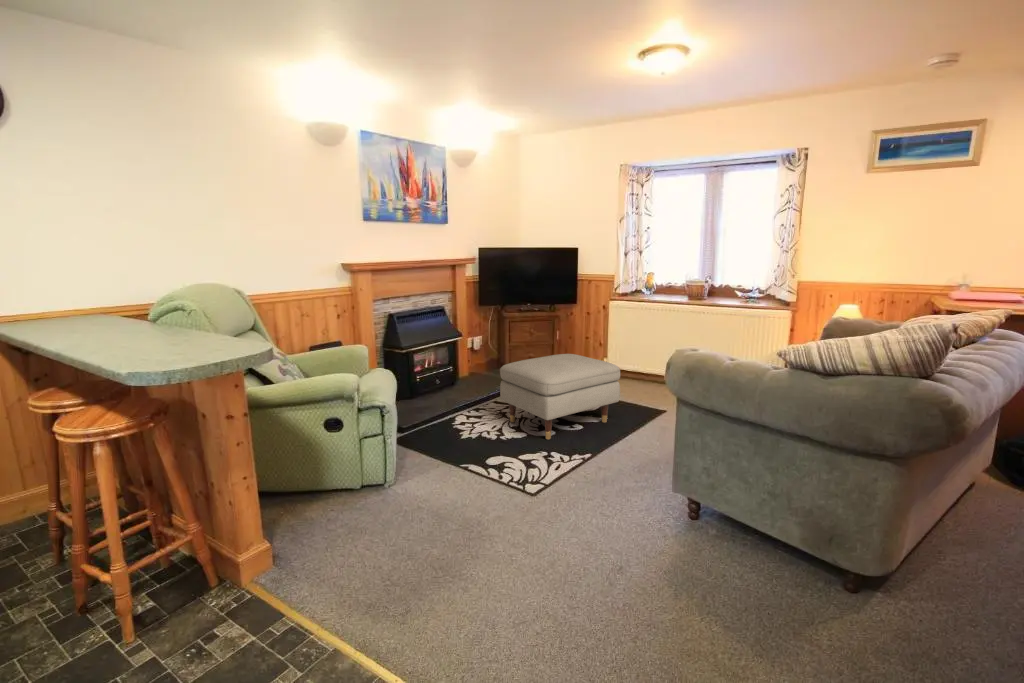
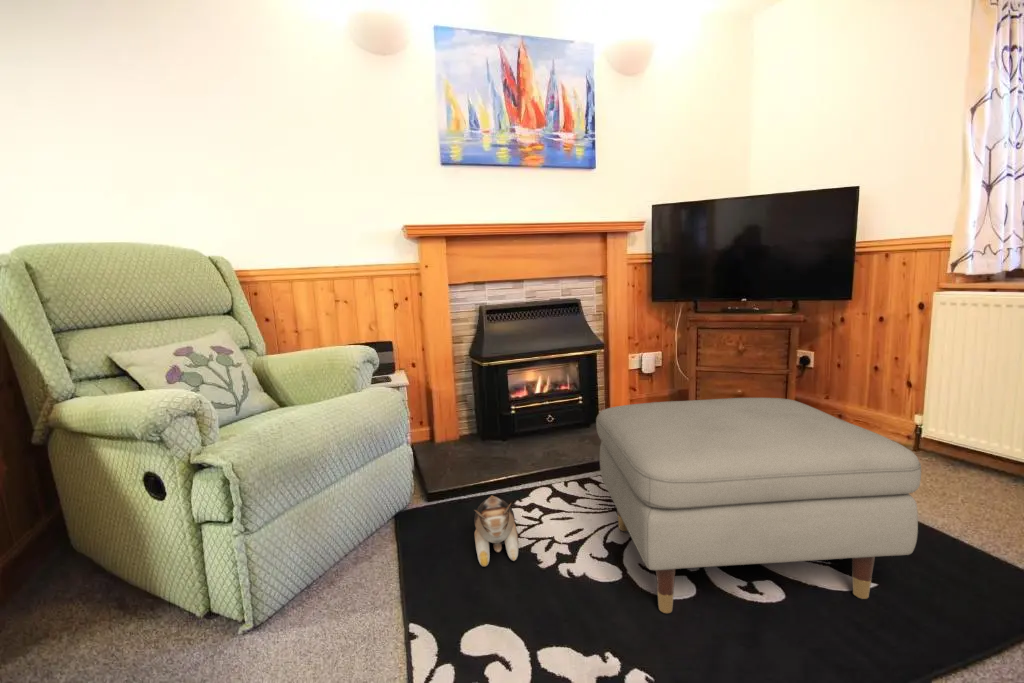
plush toy: none [447,409,485,444] -> present [474,496,518,567]

